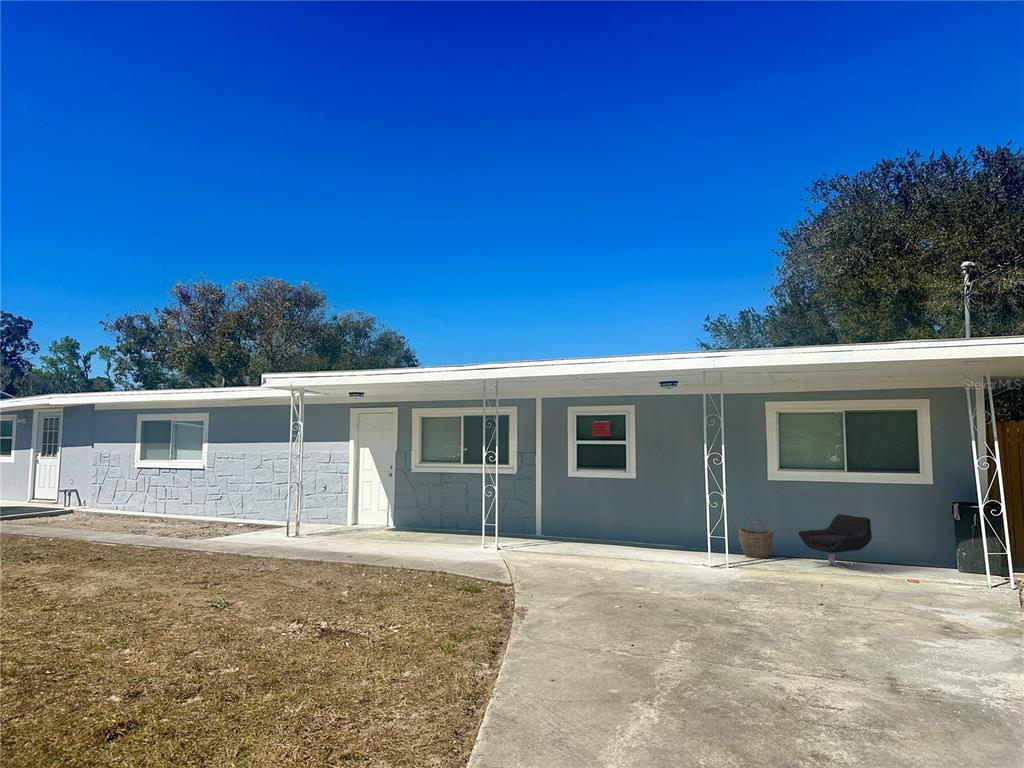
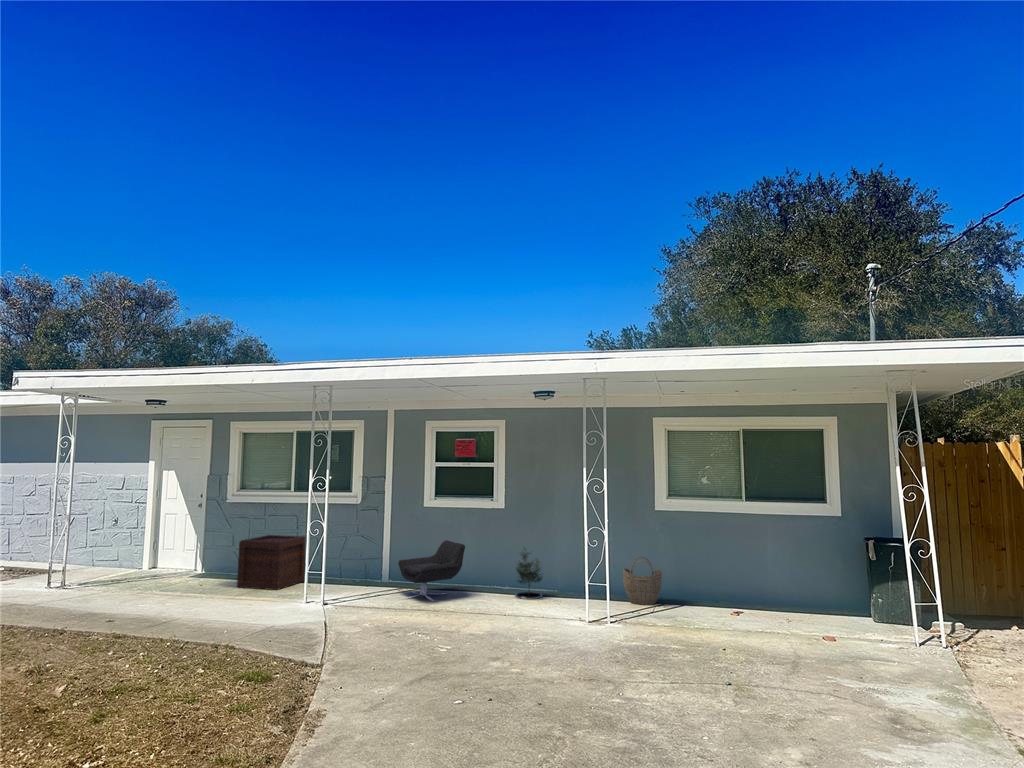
wooden crate: none [425,498,474,540] -> present [237,535,306,590]
potted tree: none [645,509,671,552] -> present [515,552,542,599]
lounge chair: present [798,514,872,570] -> present [398,540,465,601]

